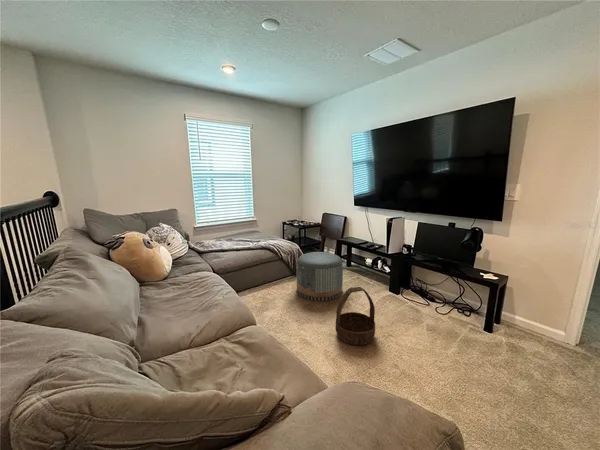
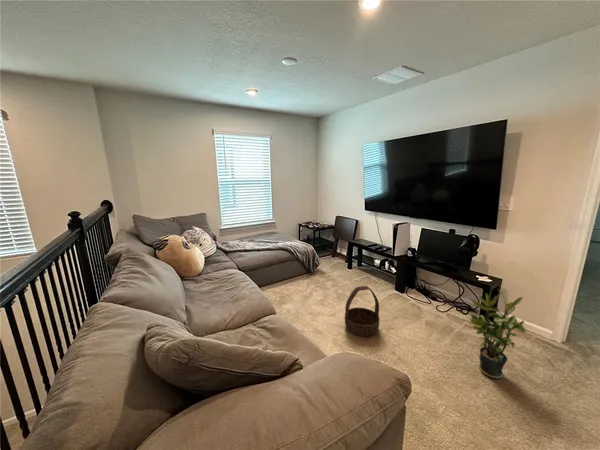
pouf: present [296,252,343,301] -> none [312,253,353,297]
potted plant: none [481,286,545,390] -> present [470,291,526,379]

